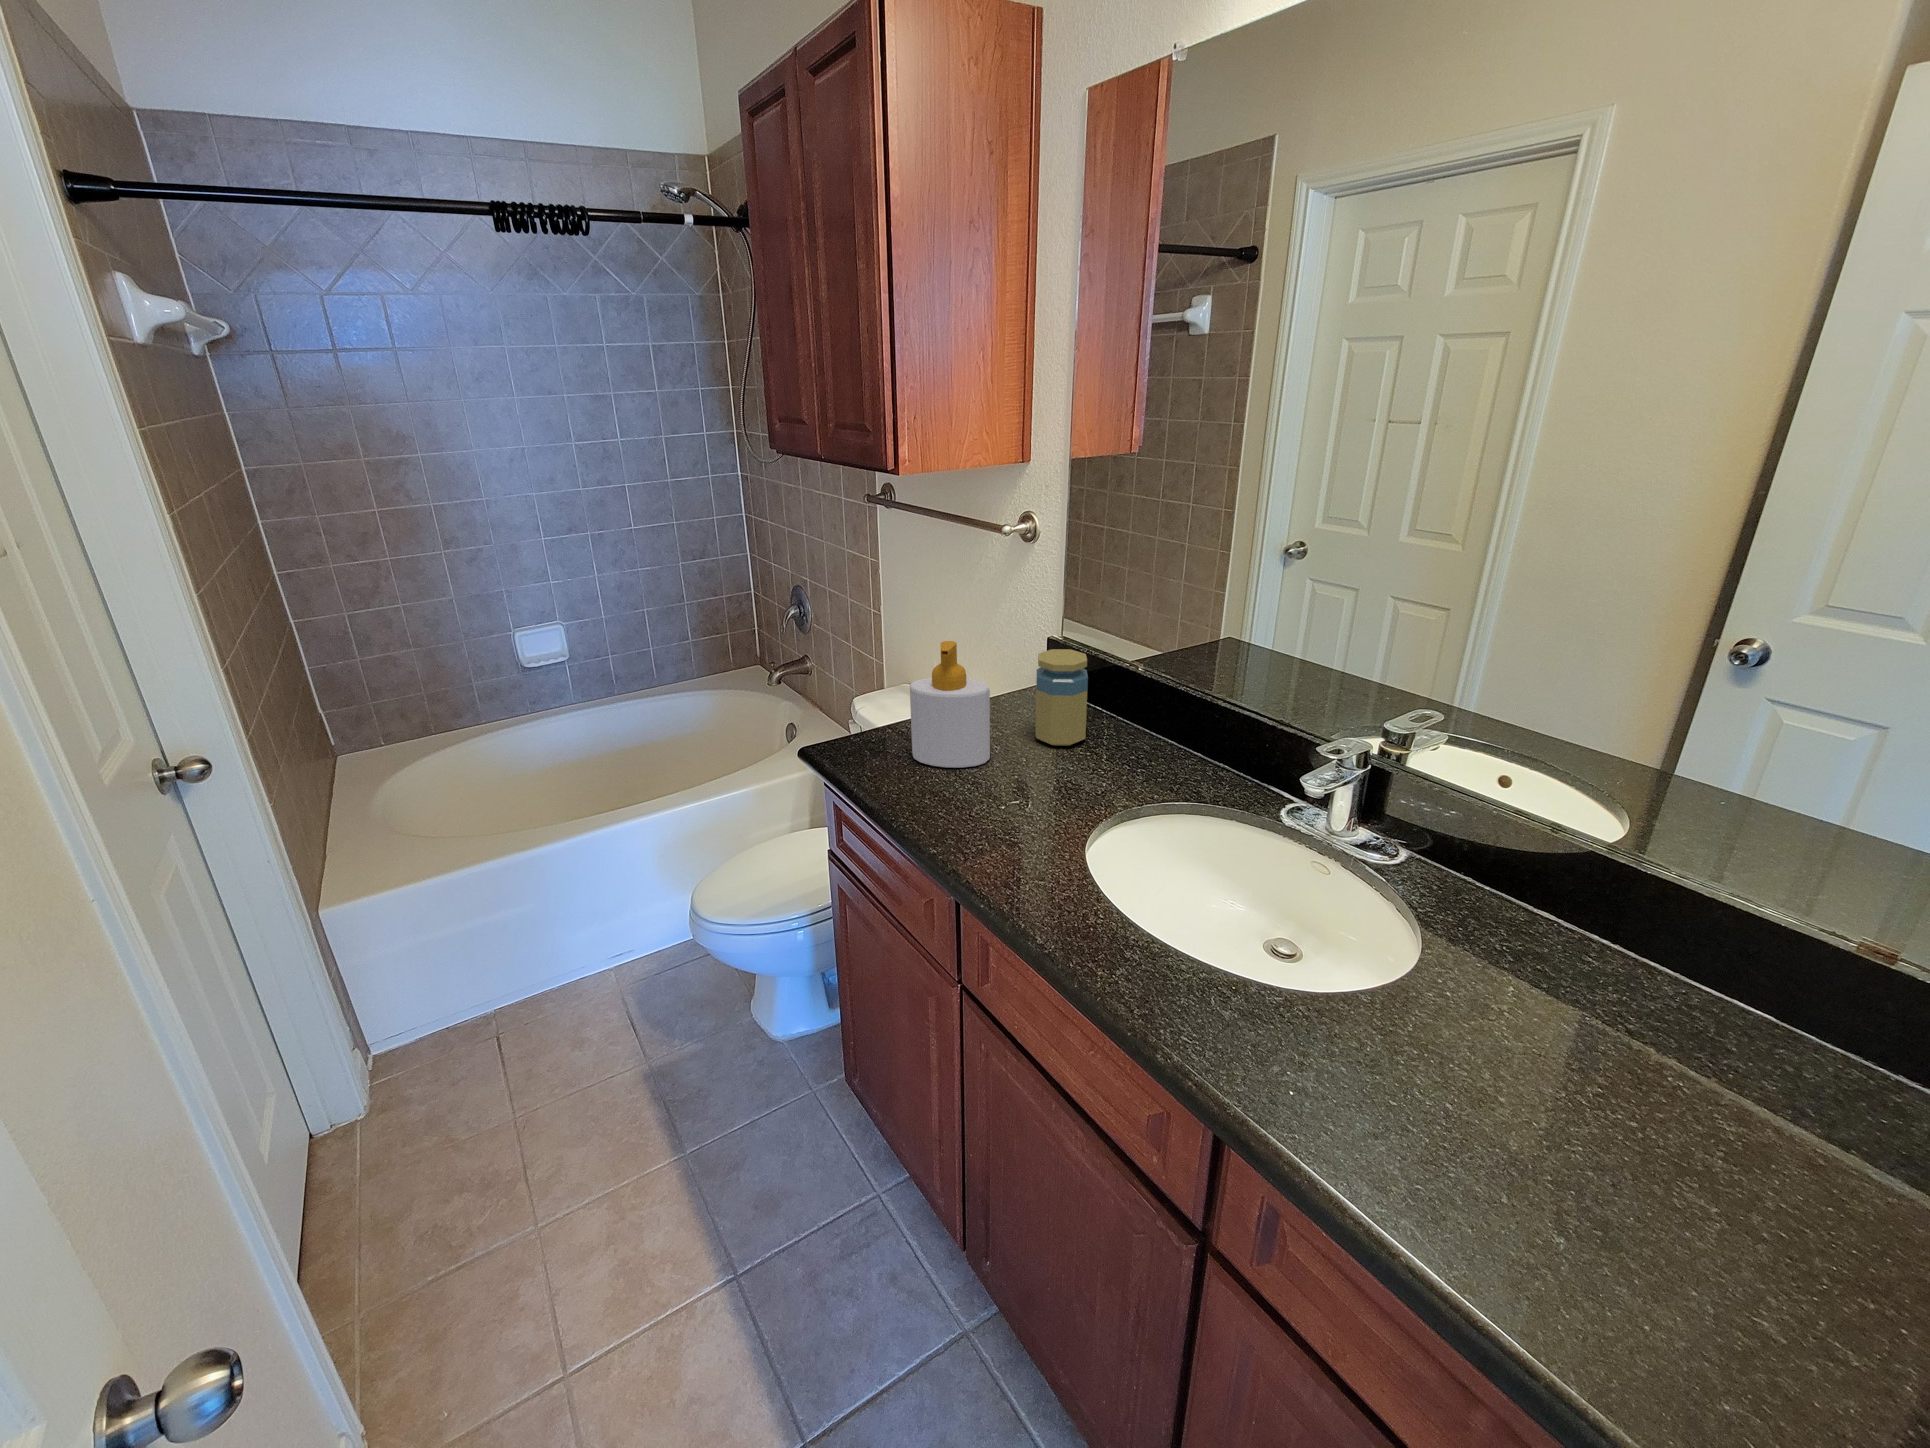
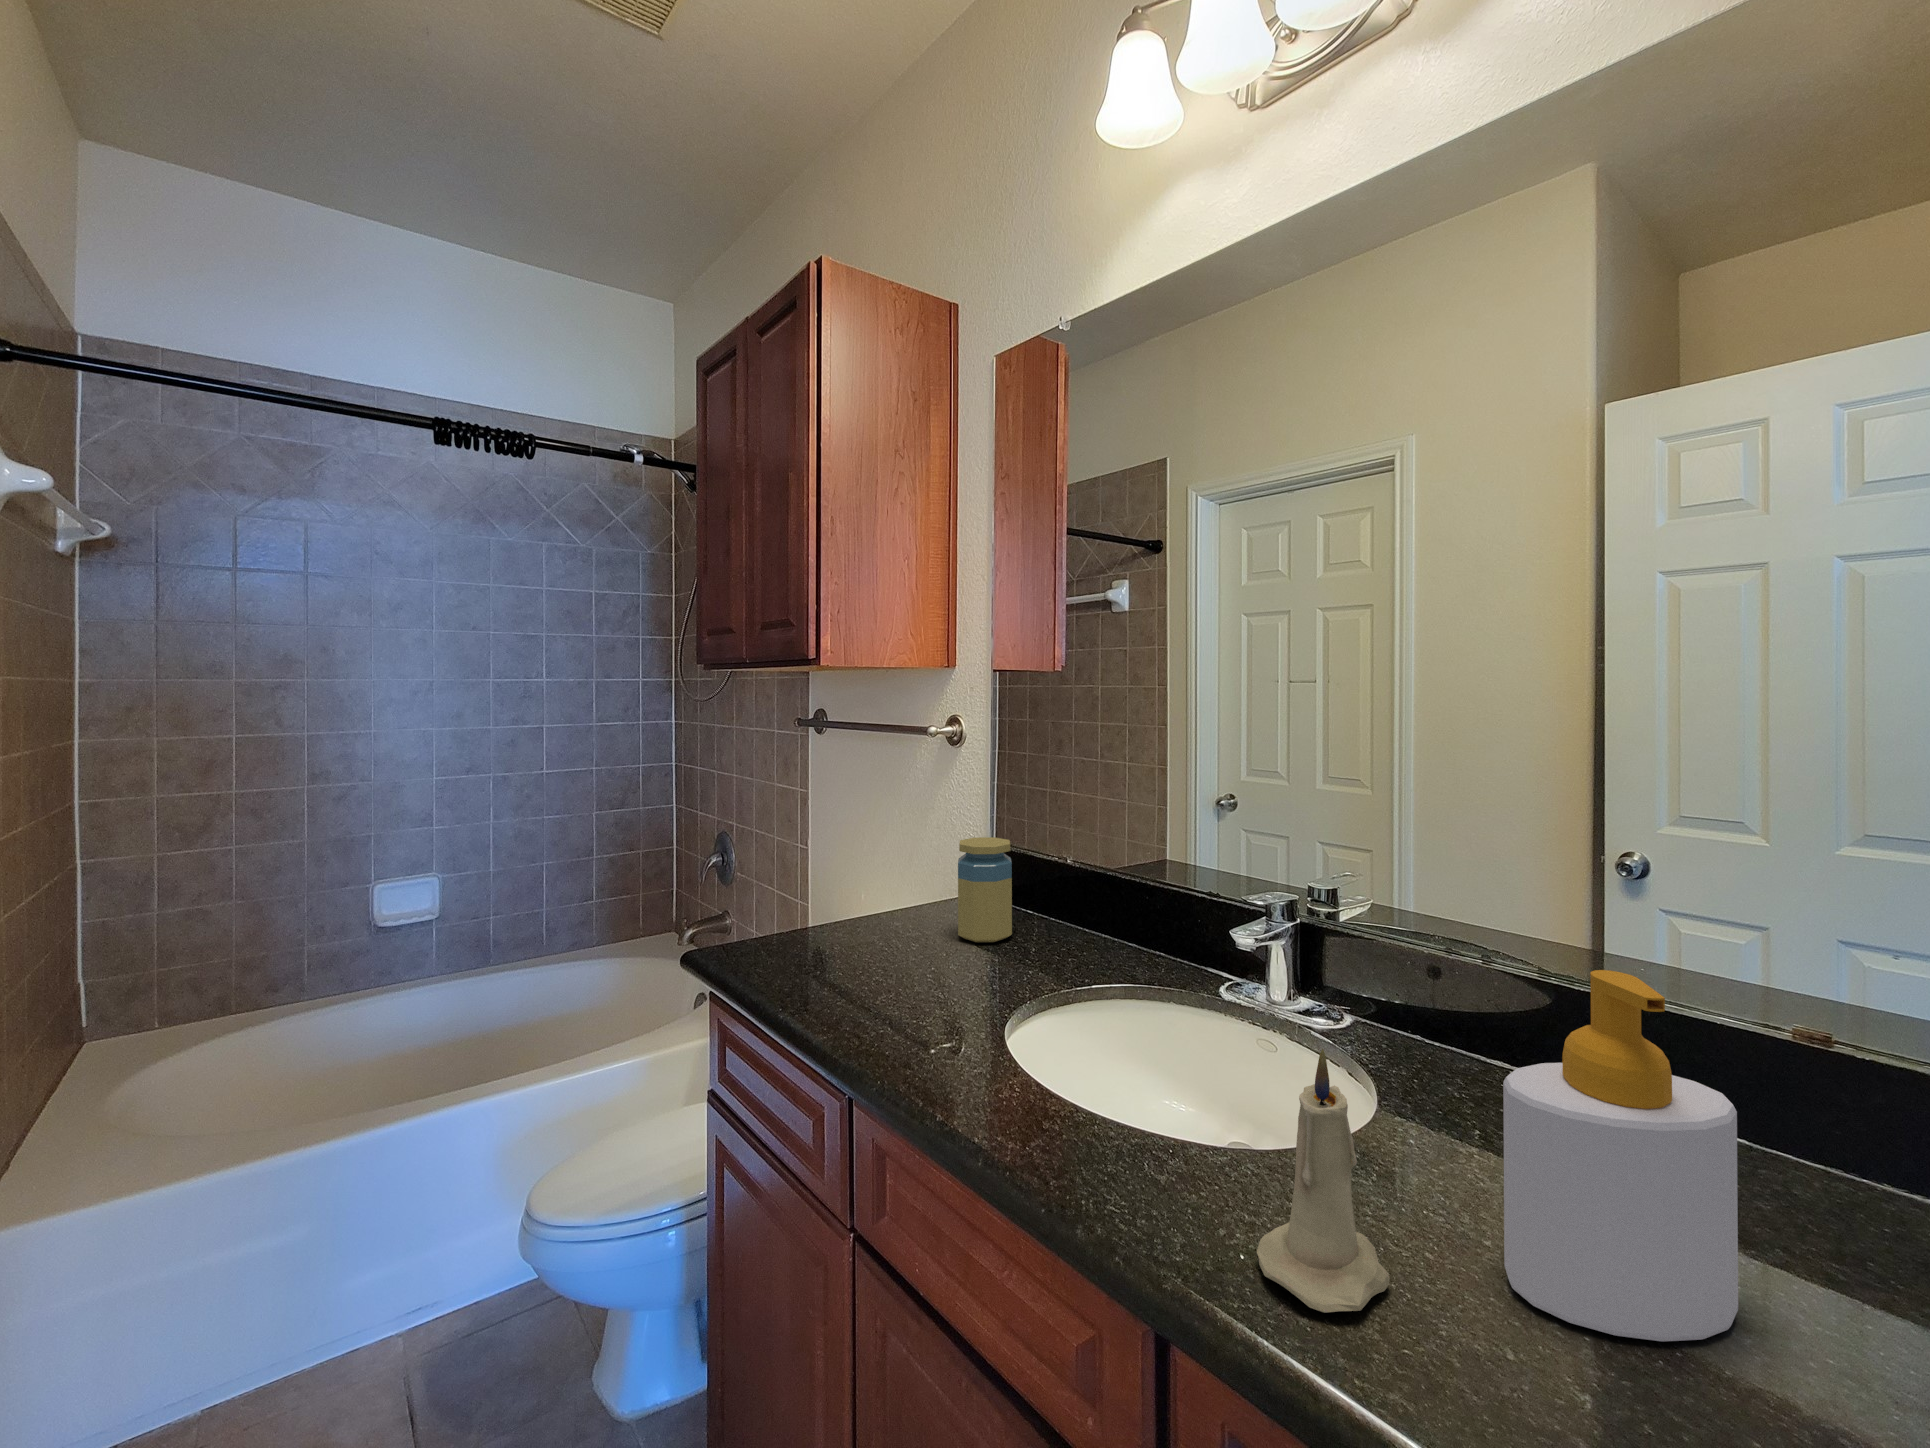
soap bottle: present [910,641,990,768] -> present [1503,970,1738,1342]
candle: none [1302,970,1411,1149] -> present [1257,1049,1390,1313]

